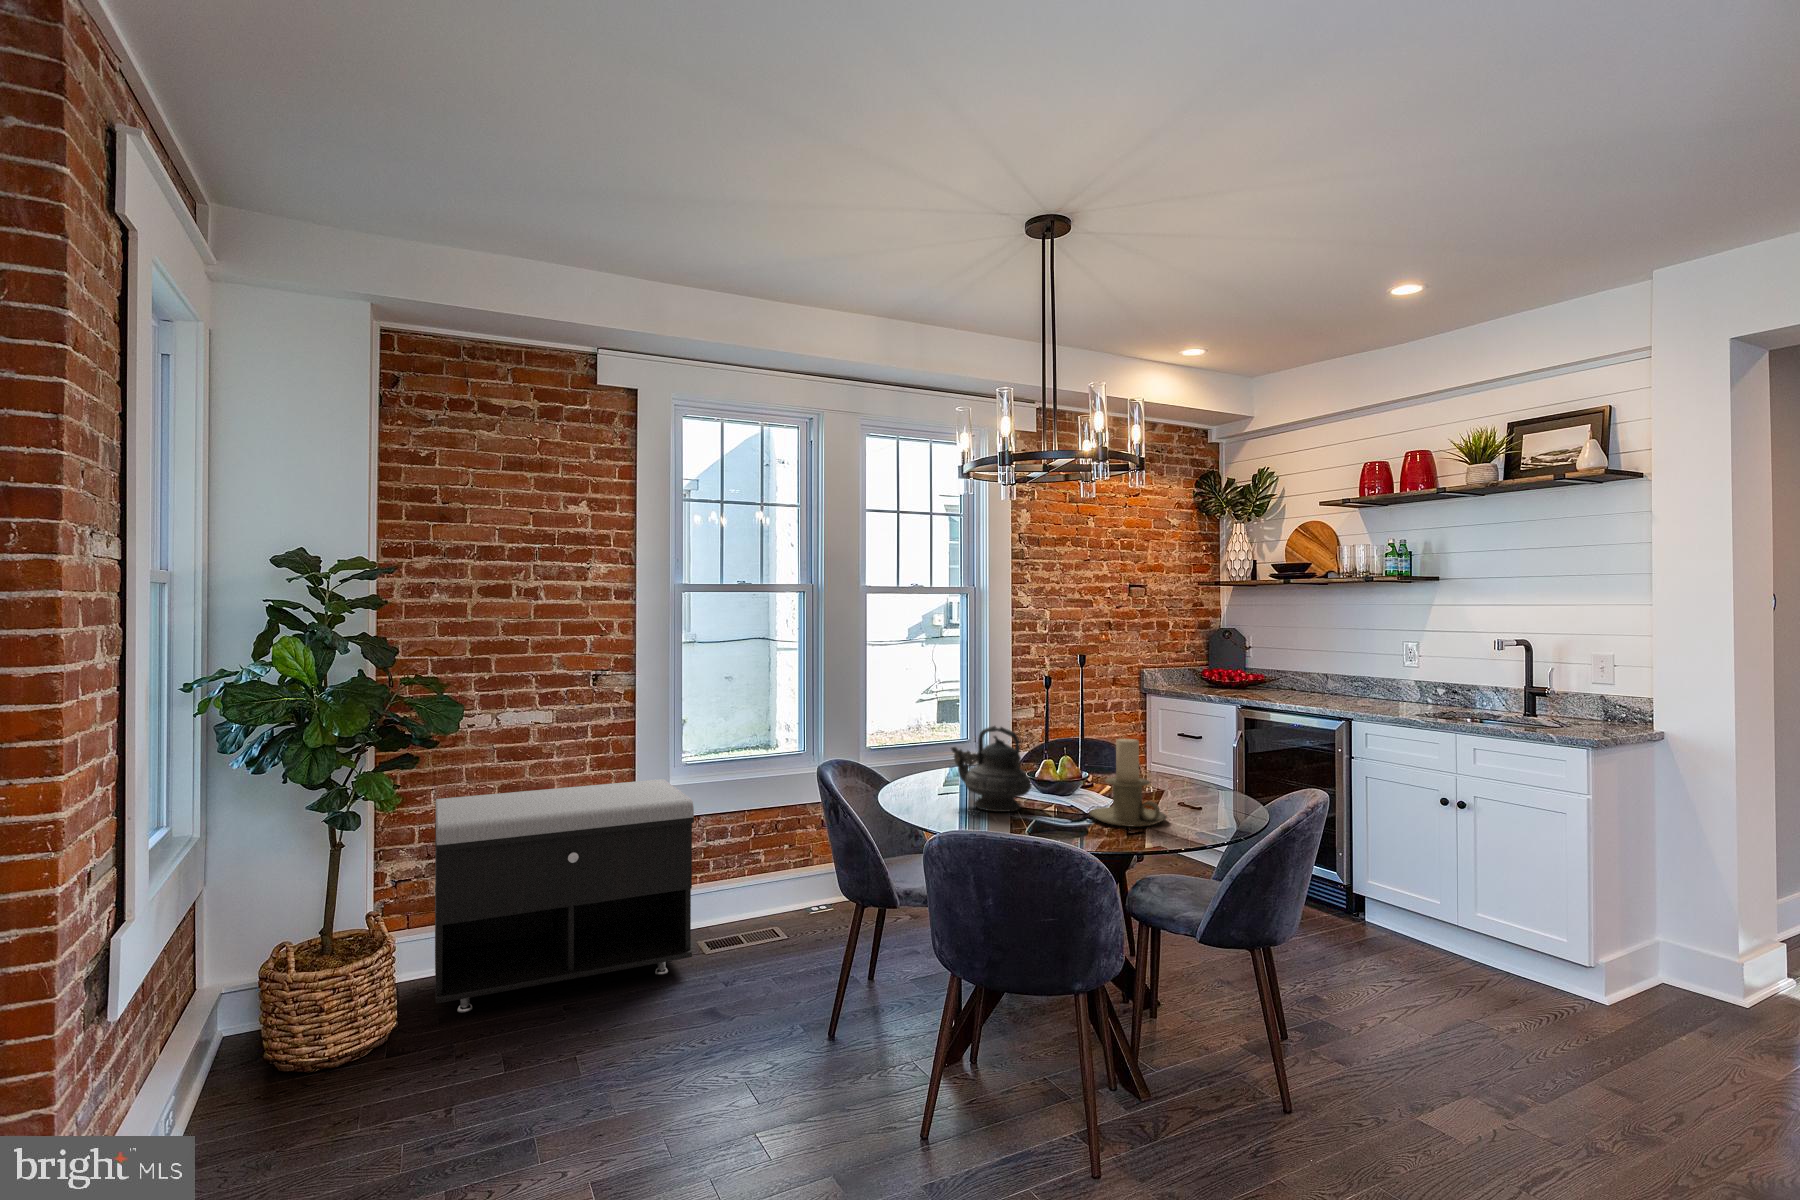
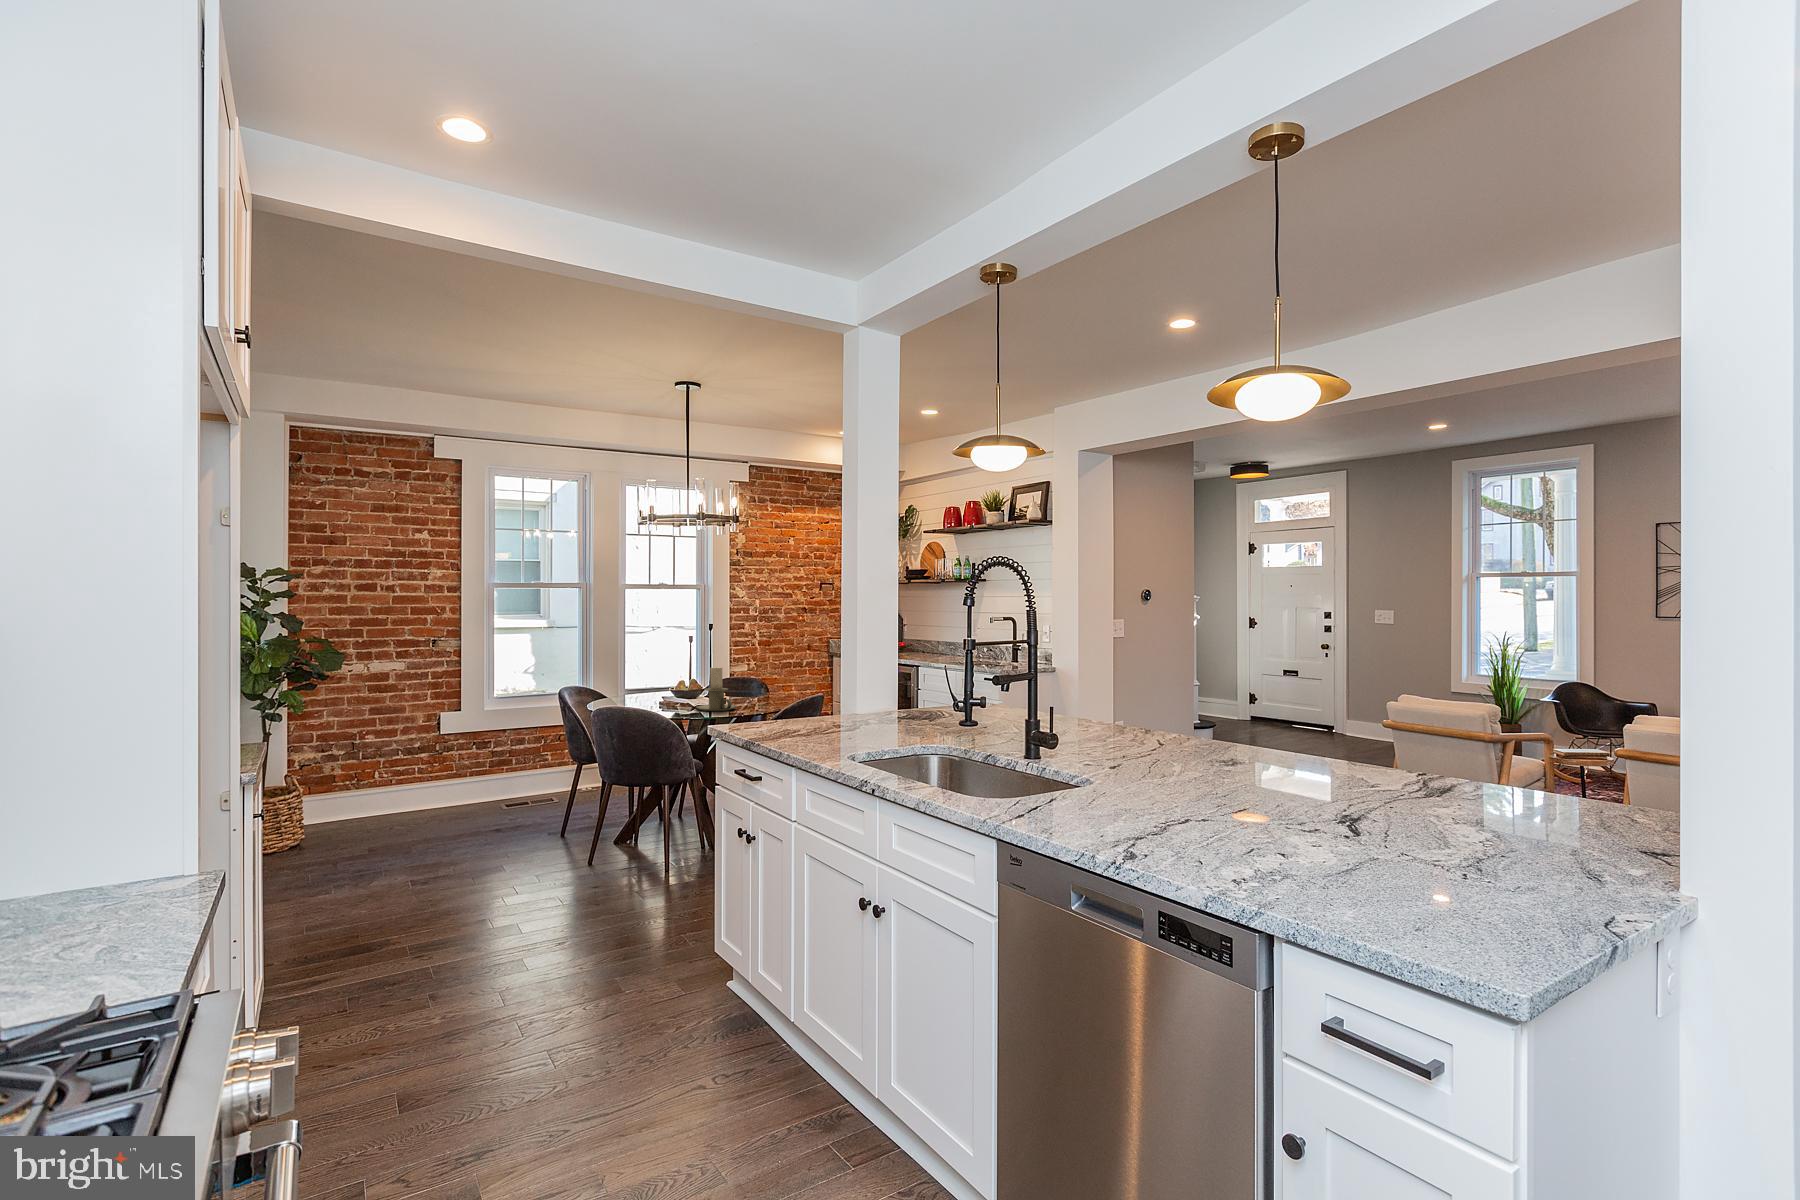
teapot: present [951,726,1032,812] -> none [633,662,674,708]
storage bench: present [435,779,694,1013] -> none [327,706,492,835]

